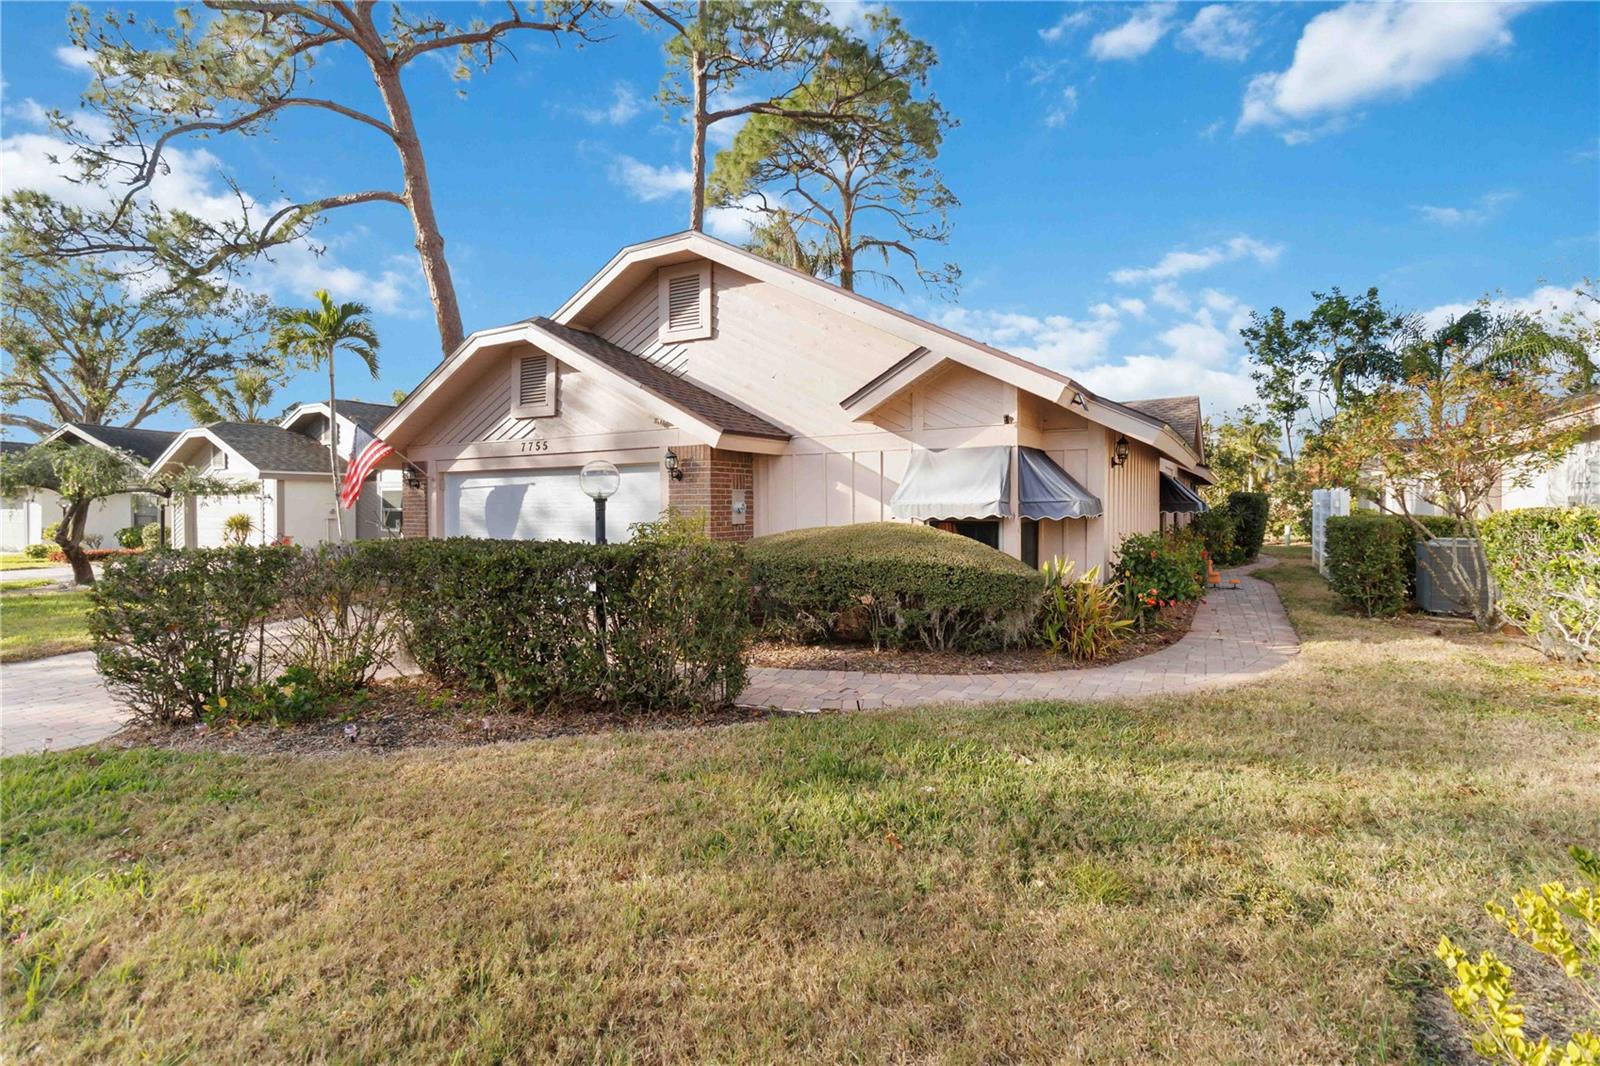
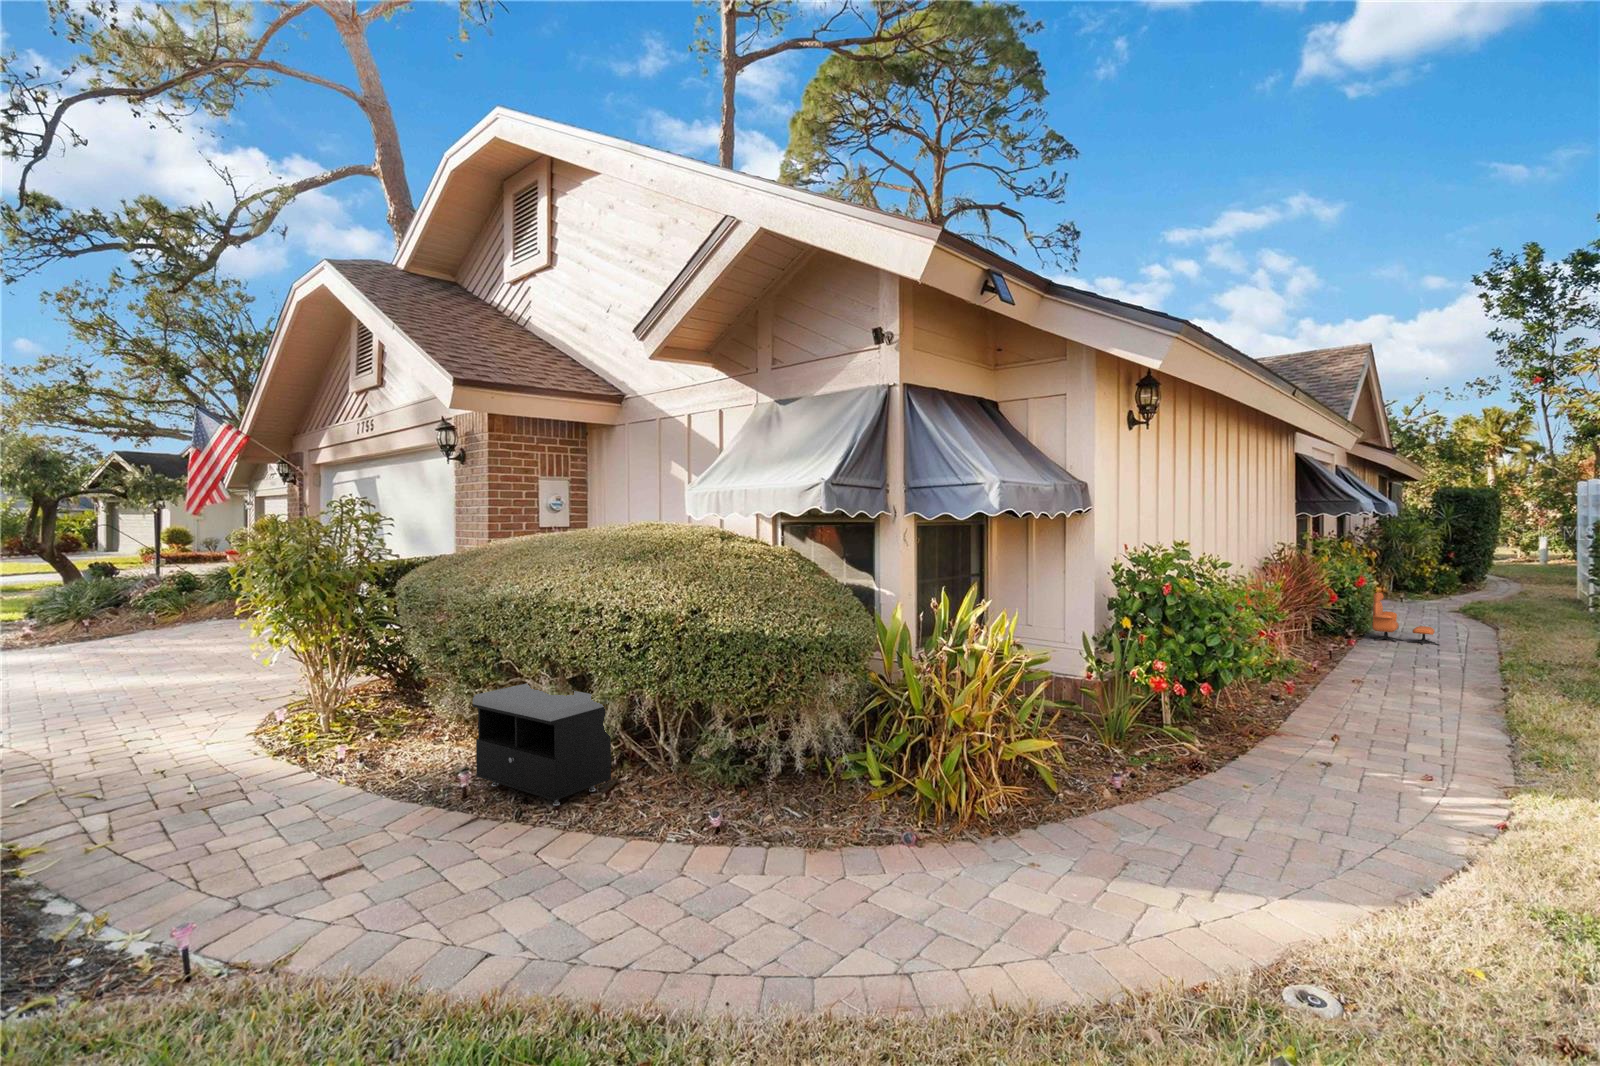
storage bench: none [869,604,935,654] -> present [472,684,611,806]

